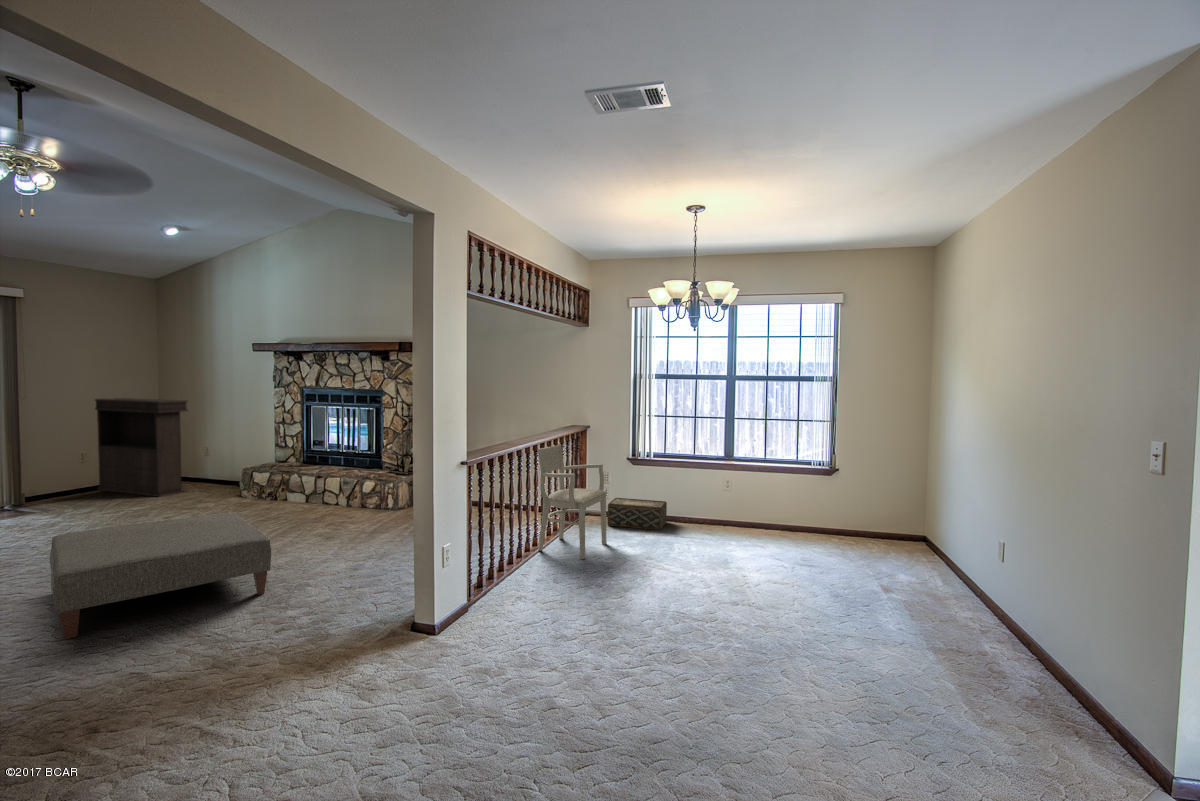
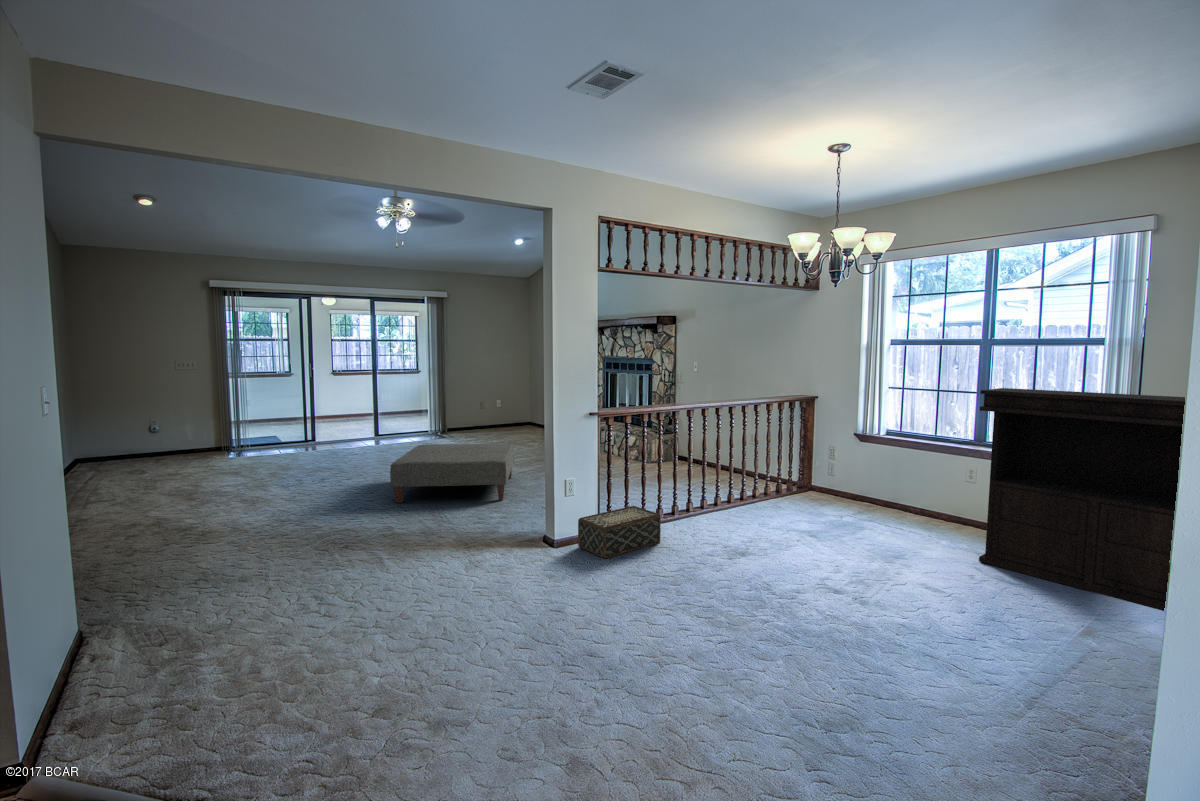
console table: present [95,398,188,497] -> present [979,388,1185,611]
armchair: present [538,444,607,559] -> none [717,411,794,524]
woven basket: present [608,498,667,530] -> present [578,506,661,558]

